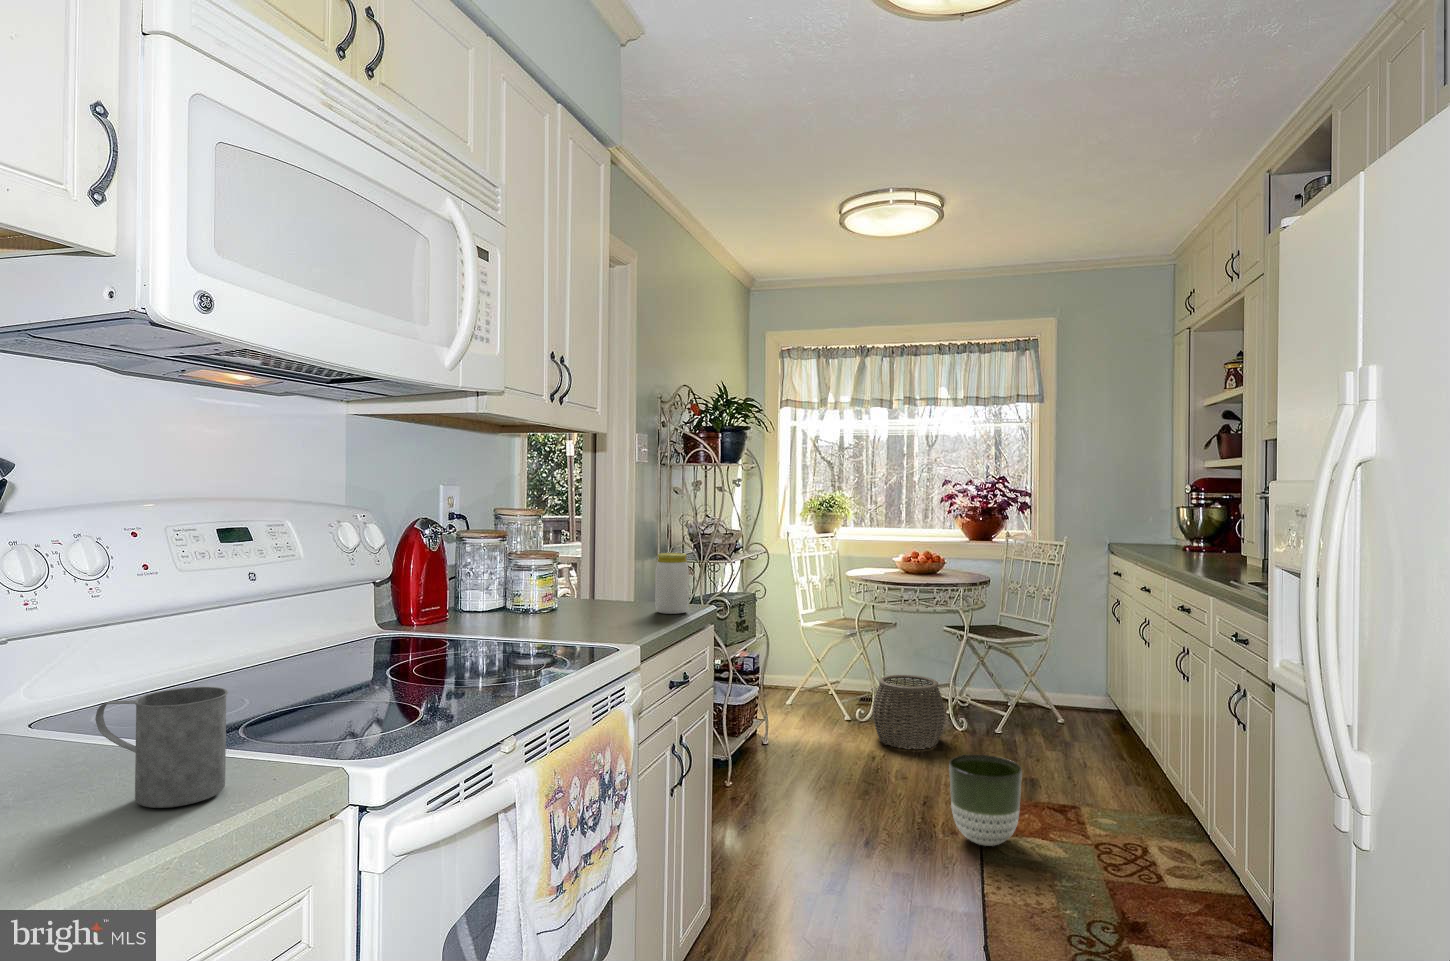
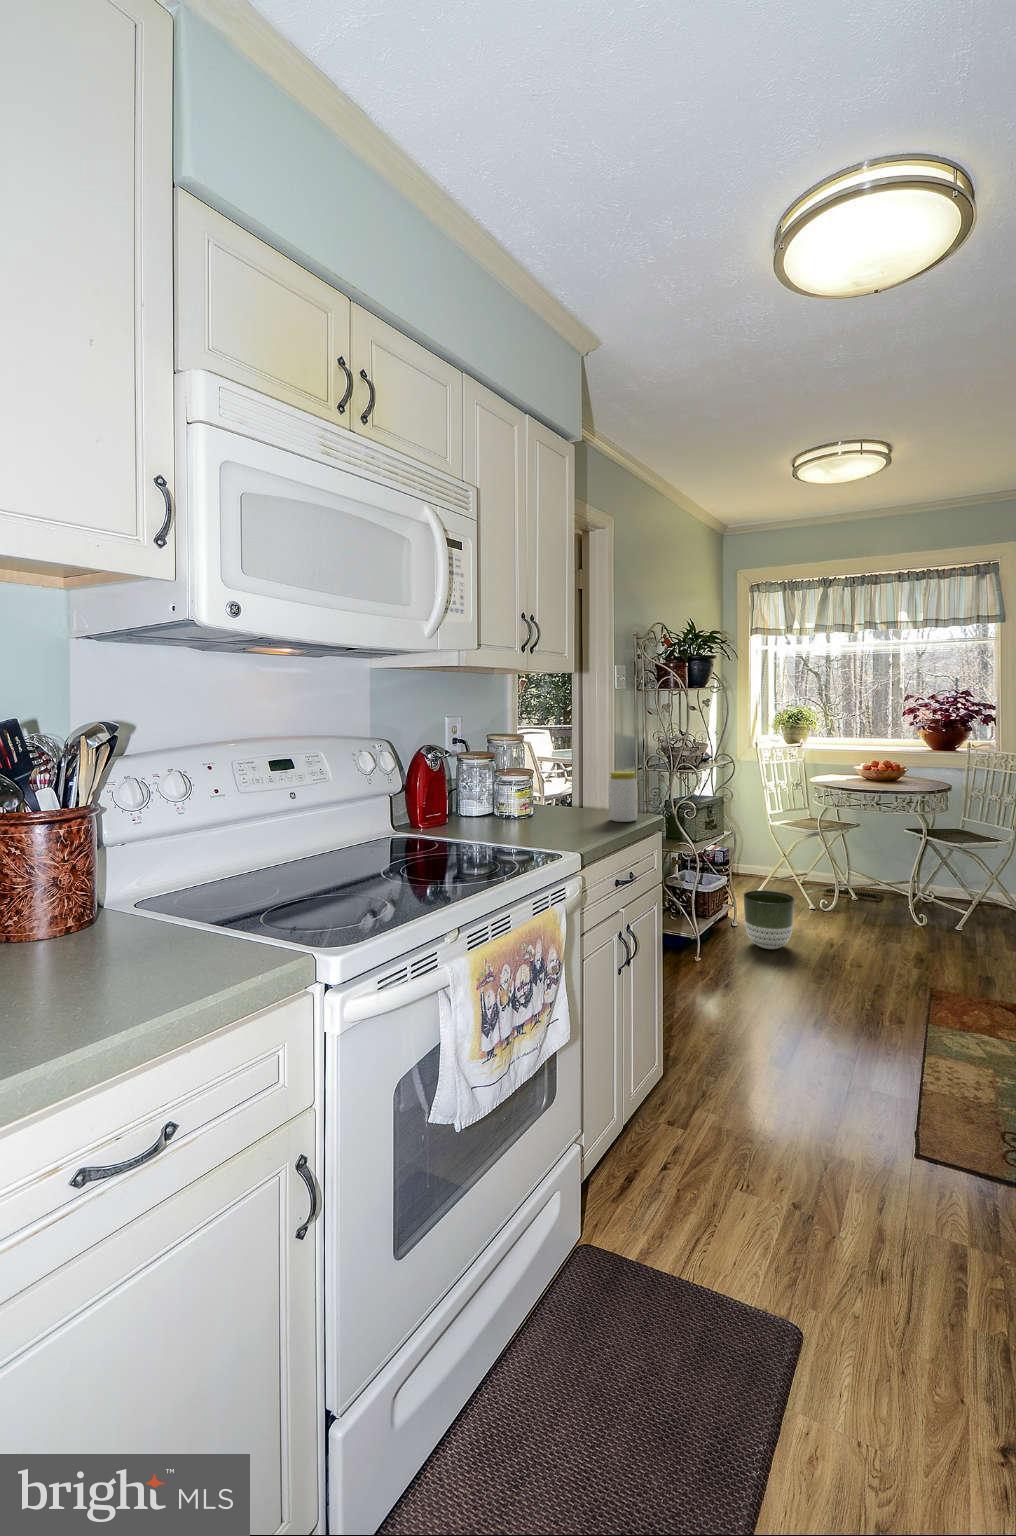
woven basket: present [872,675,945,750] -> none [829,871,901,937]
mug: present [96,687,228,808] -> none [105,891,194,984]
planter: present [949,754,1022,846] -> present [744,890,794,949]

